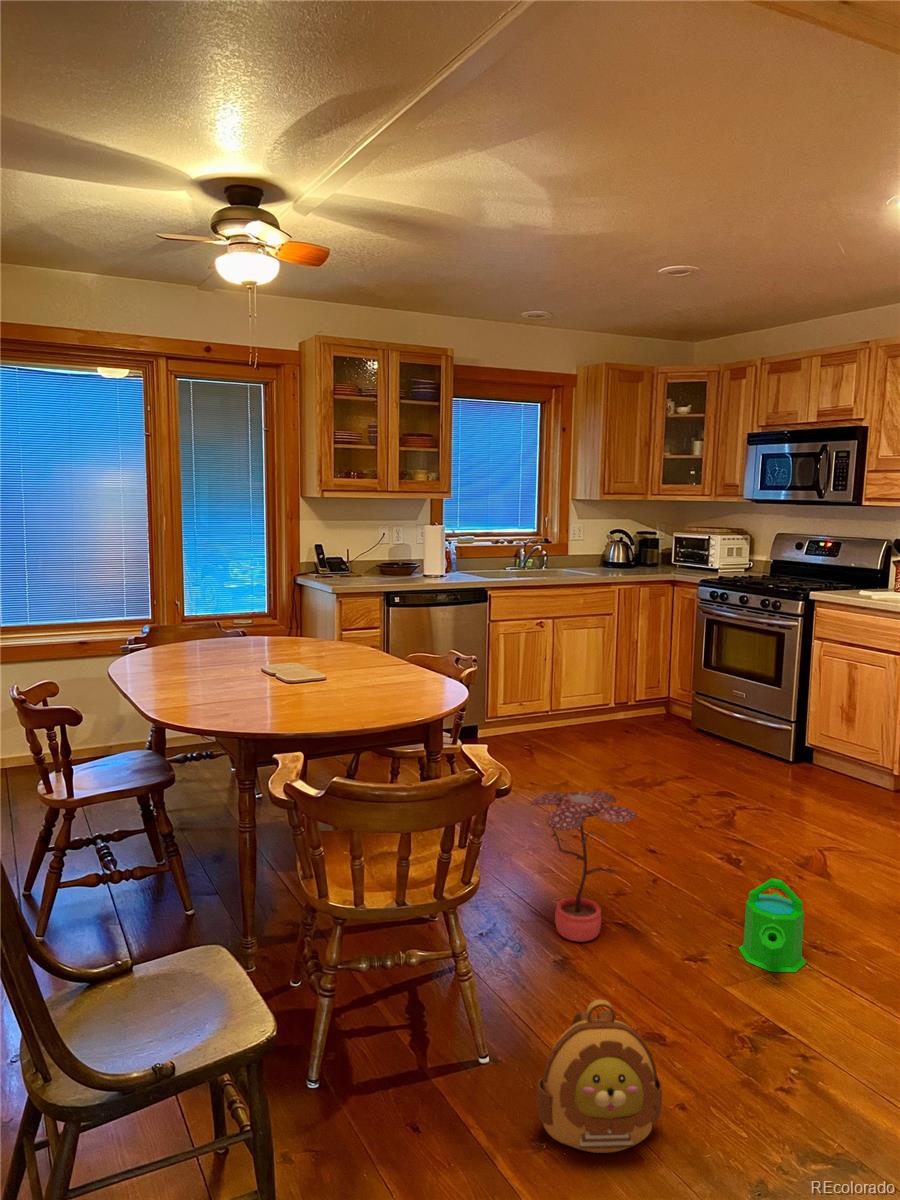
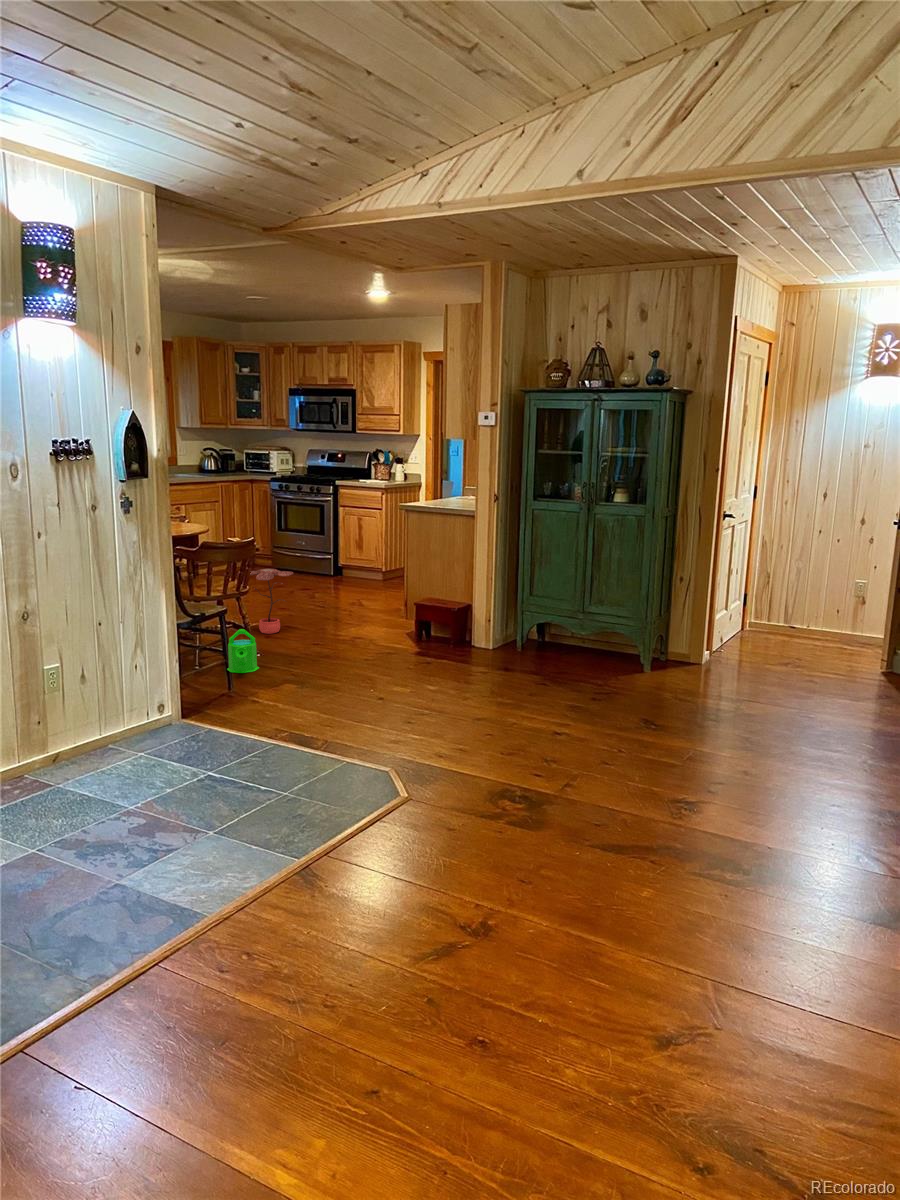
watering can: present [739,878,806,972] -> present [227,629,259,673]
backpack: present [537,999,662,1153] -> none [291,614,333,664]

